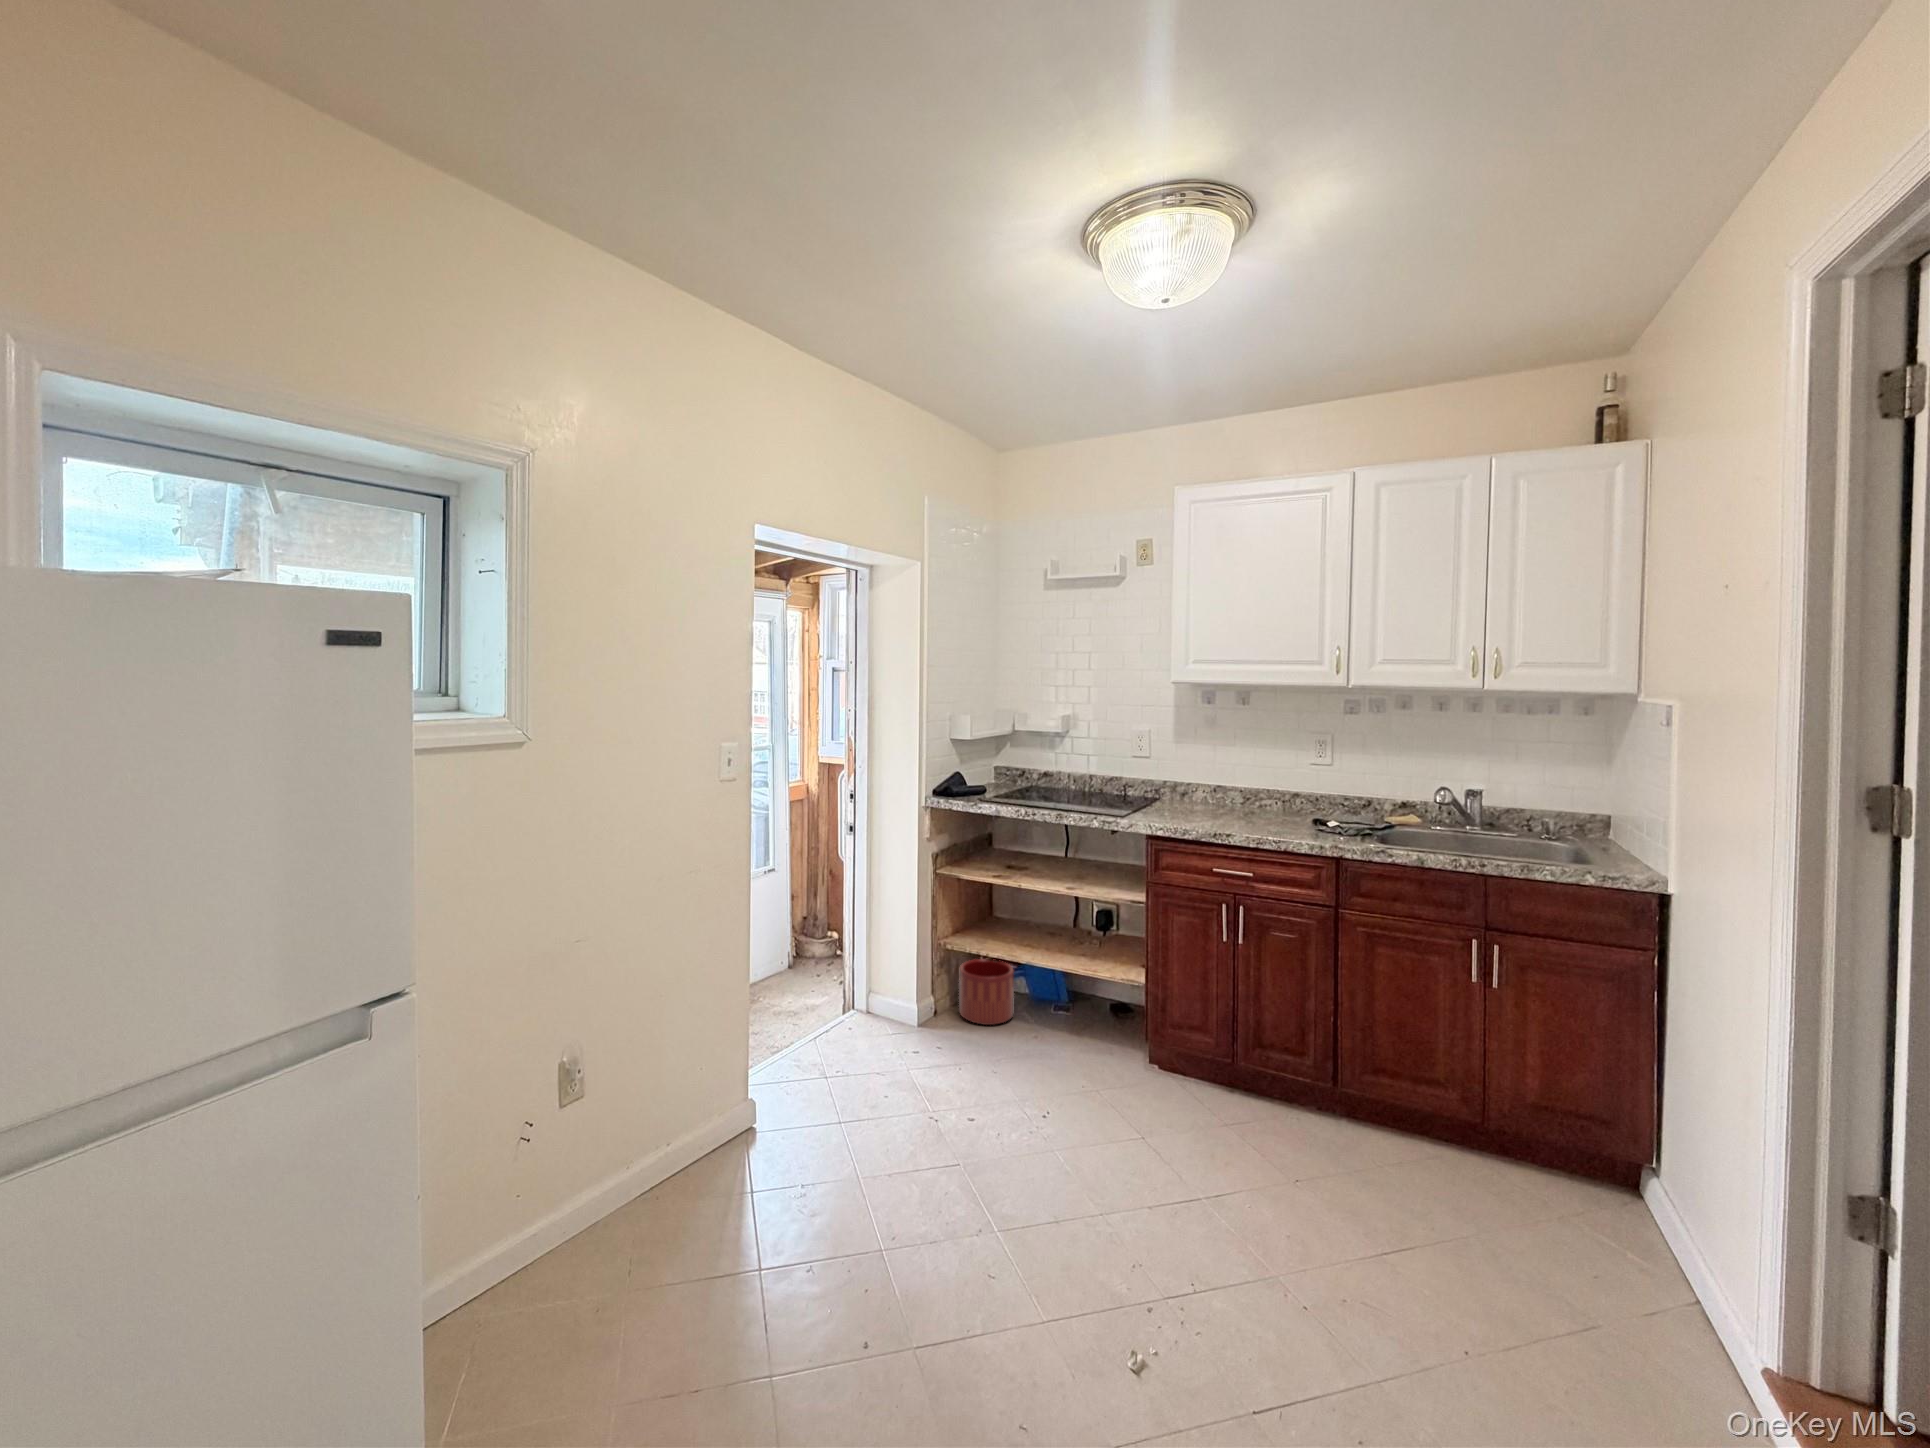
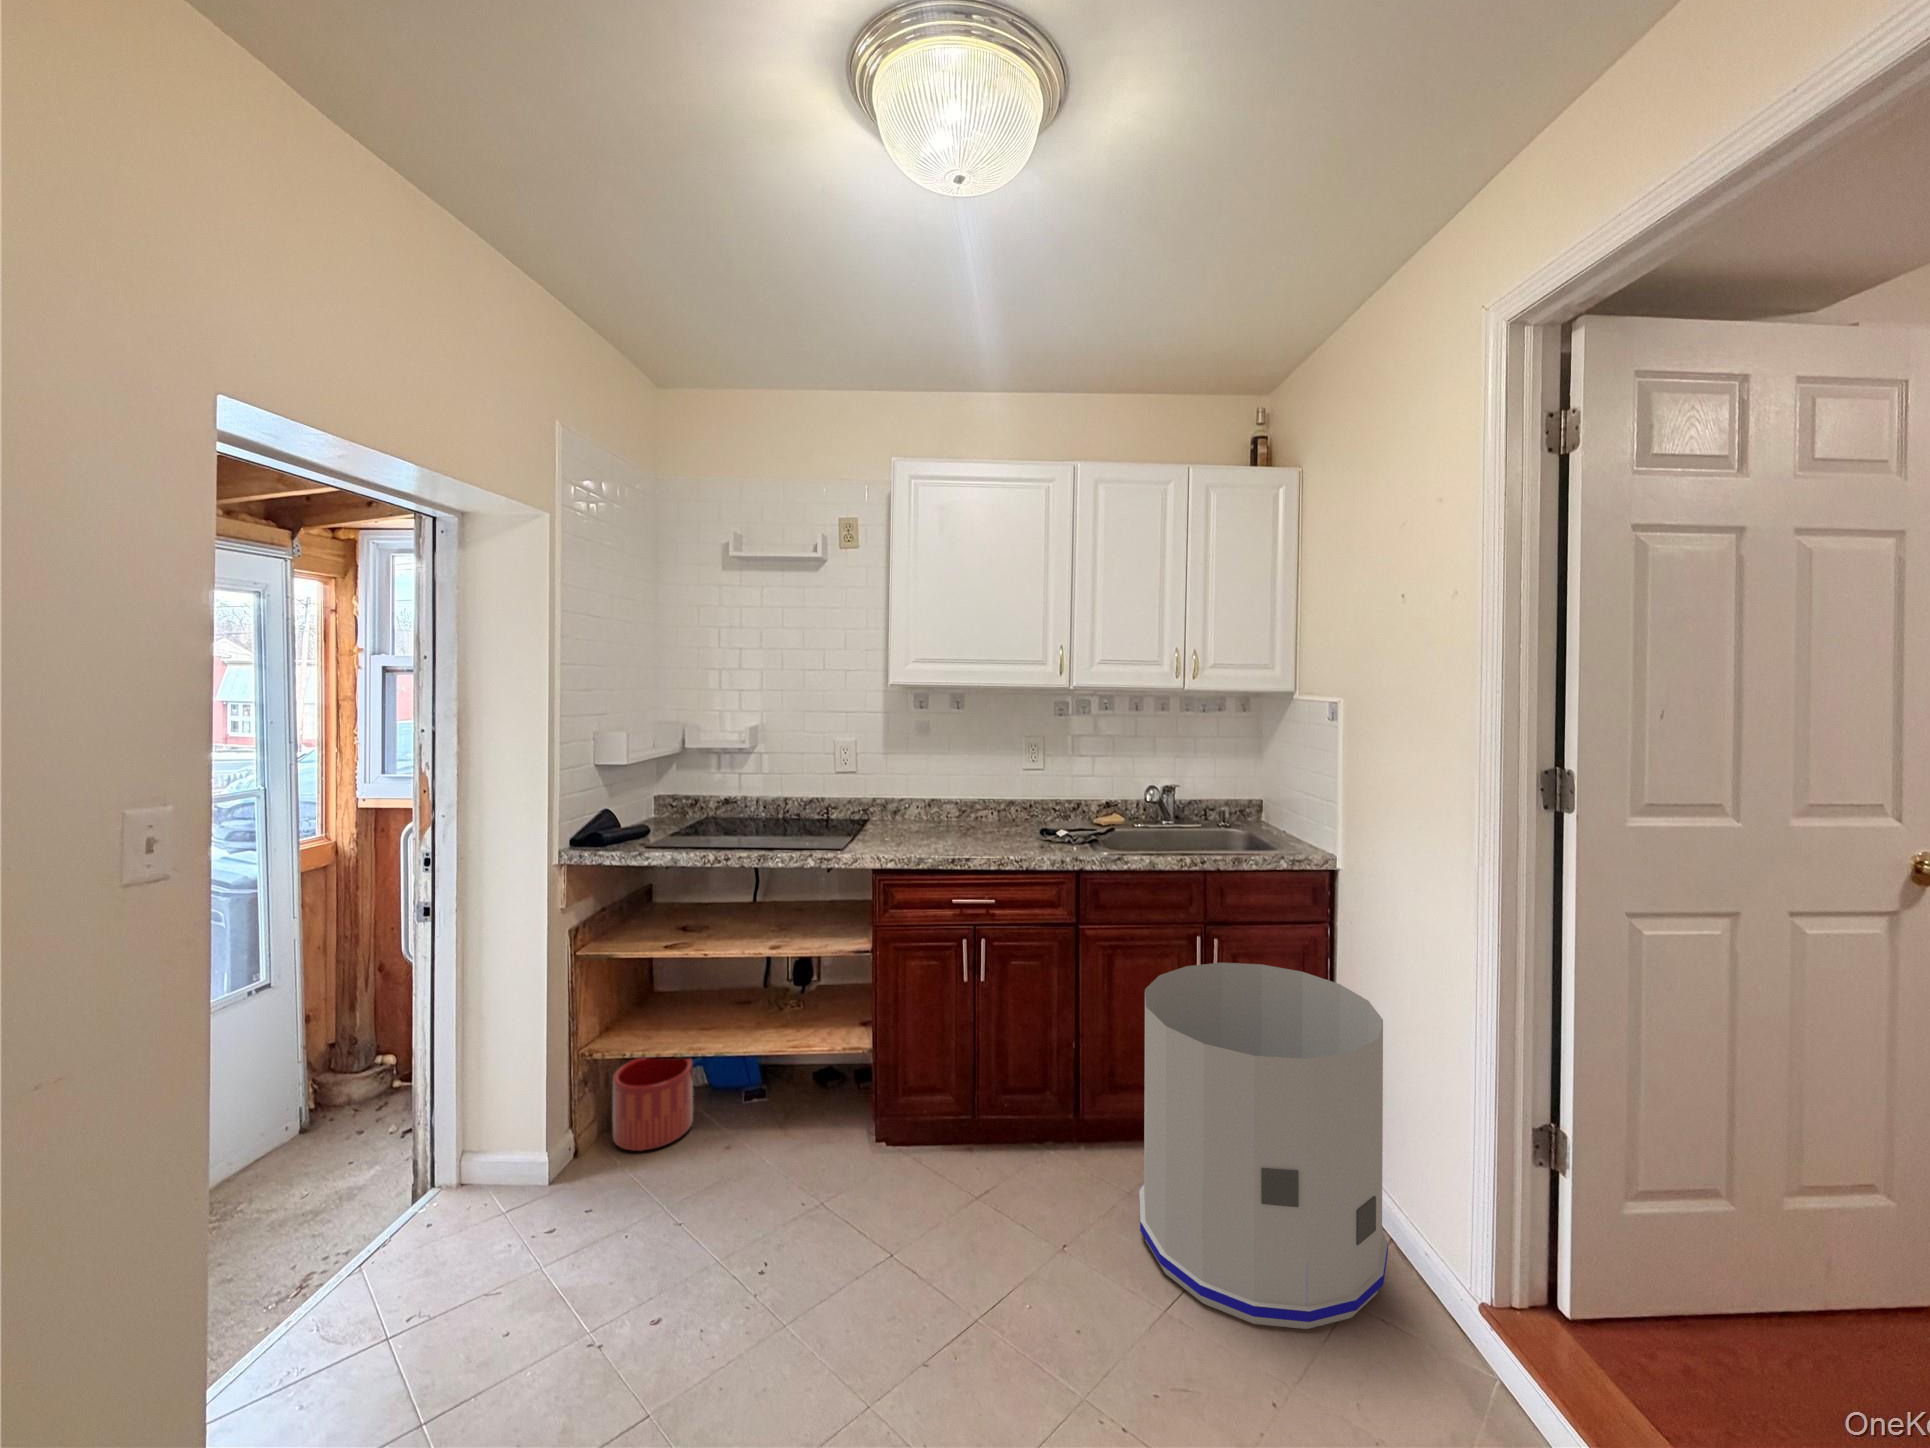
trash can: none [1375,965,1676,1330] -> present [1139,963,1388,1329]

